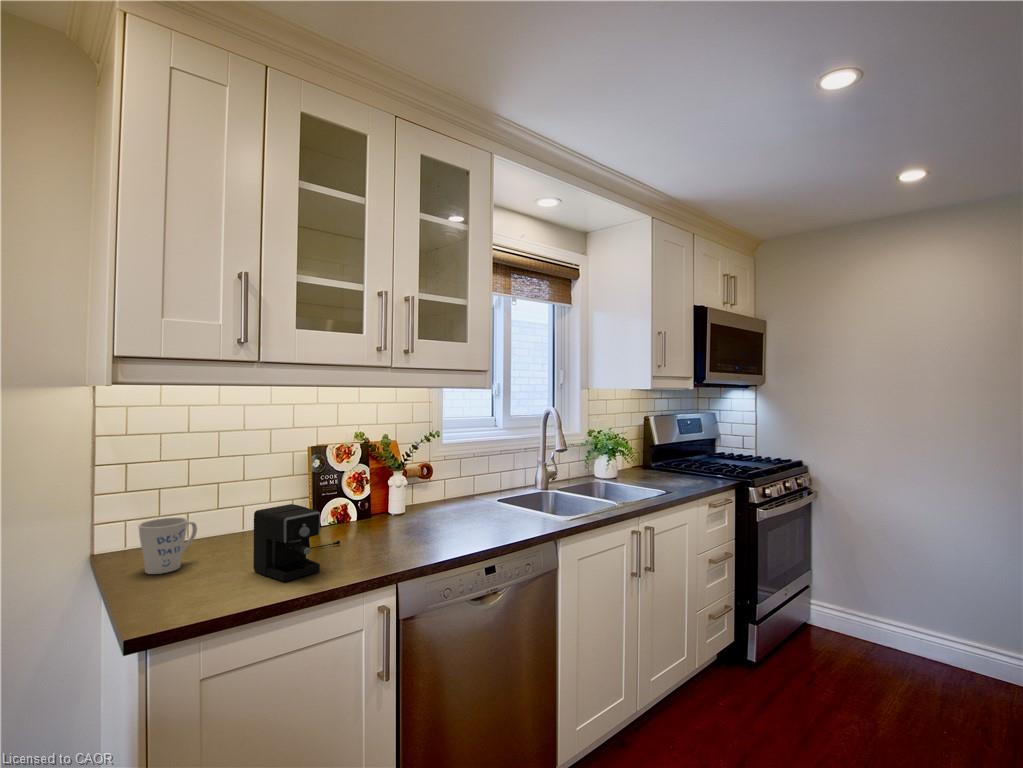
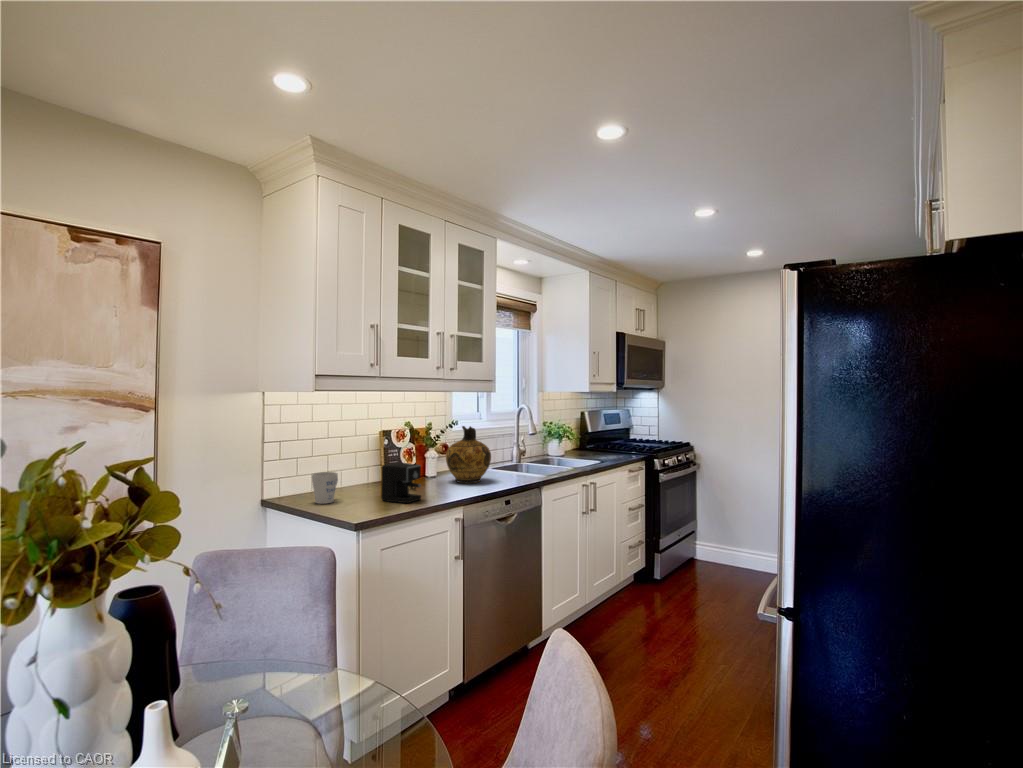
ceramic jug: none [404,441,475,532] -> present [446,426,491,483]

